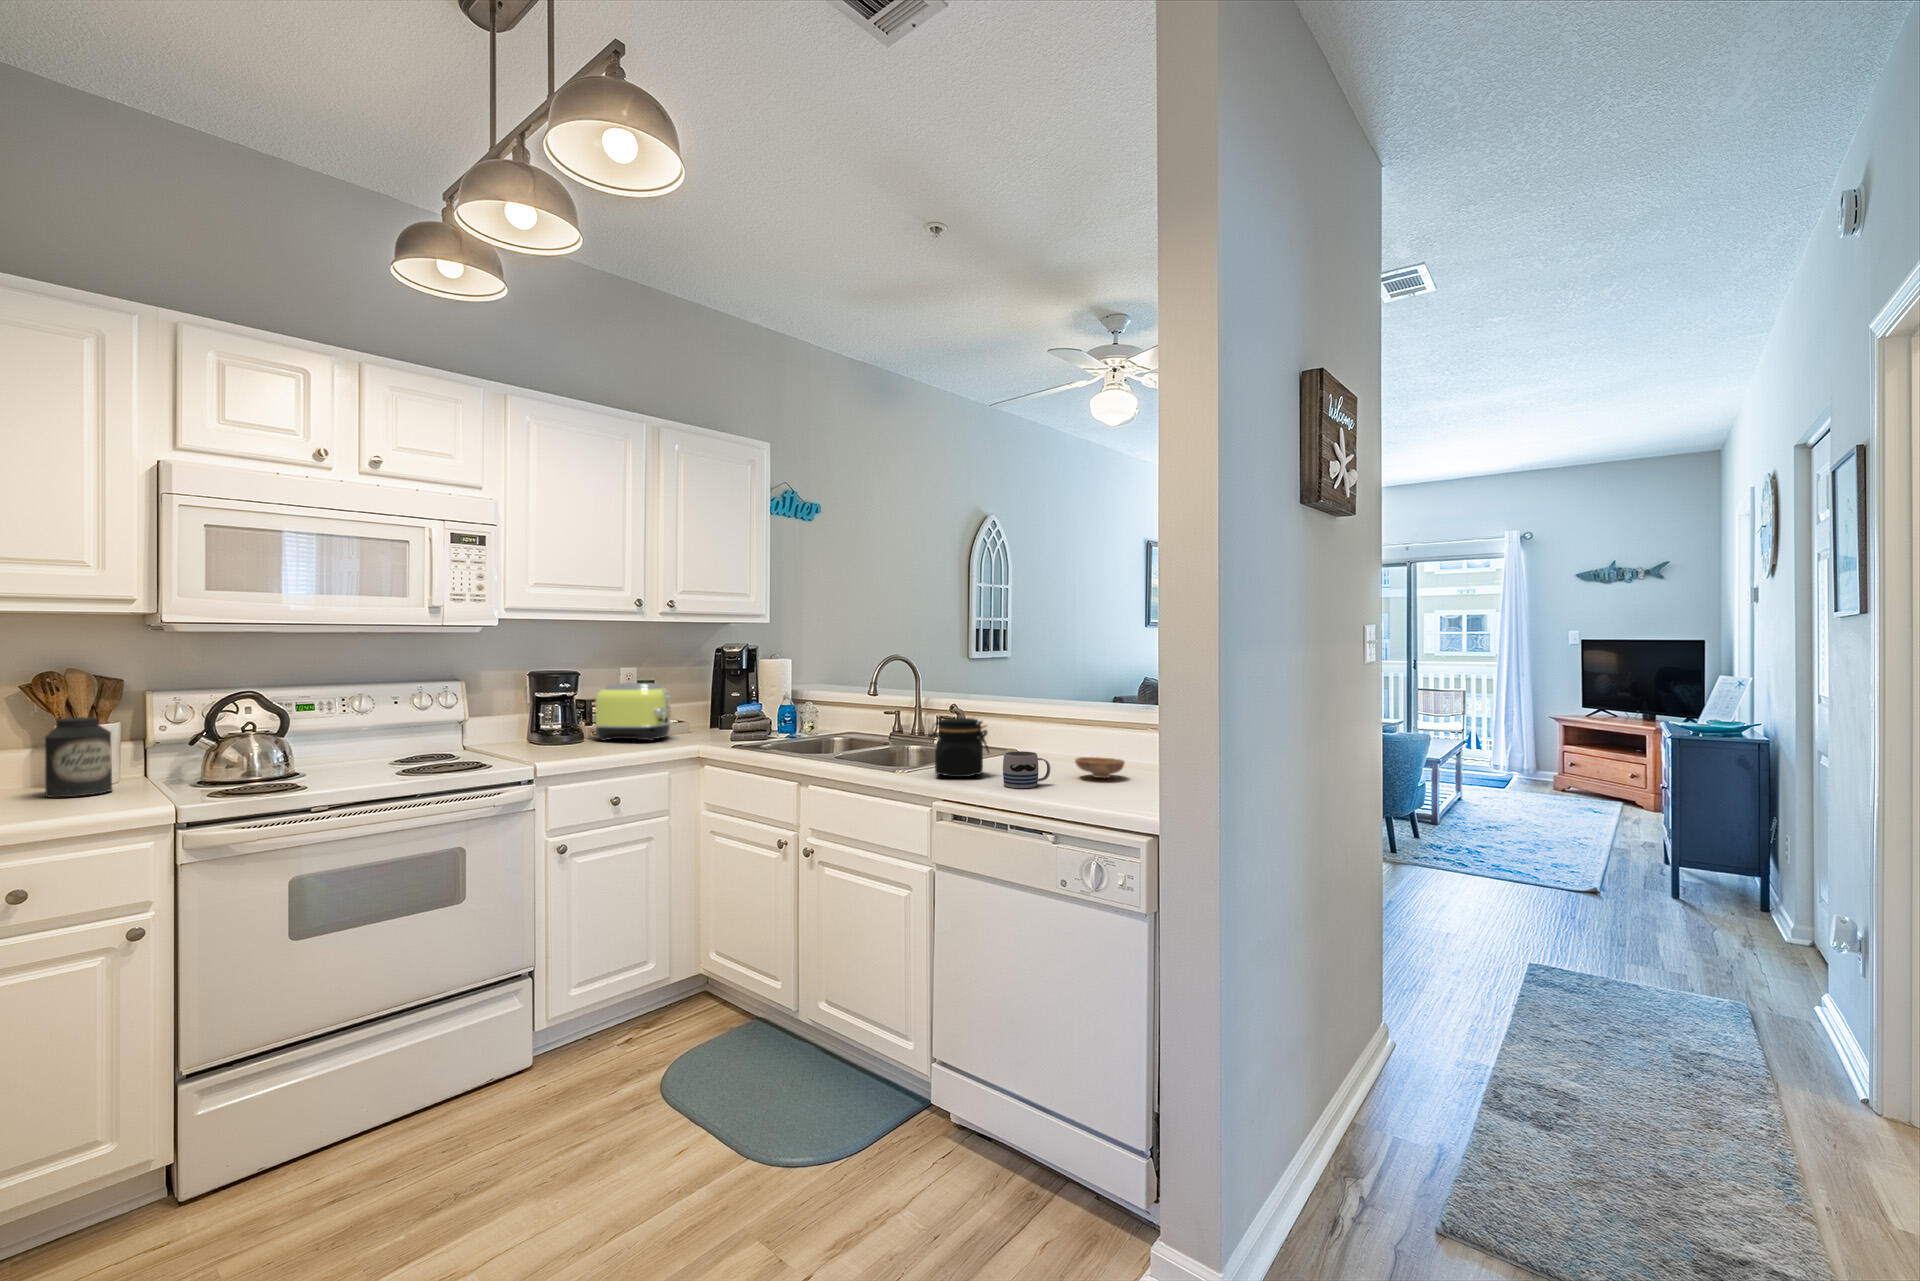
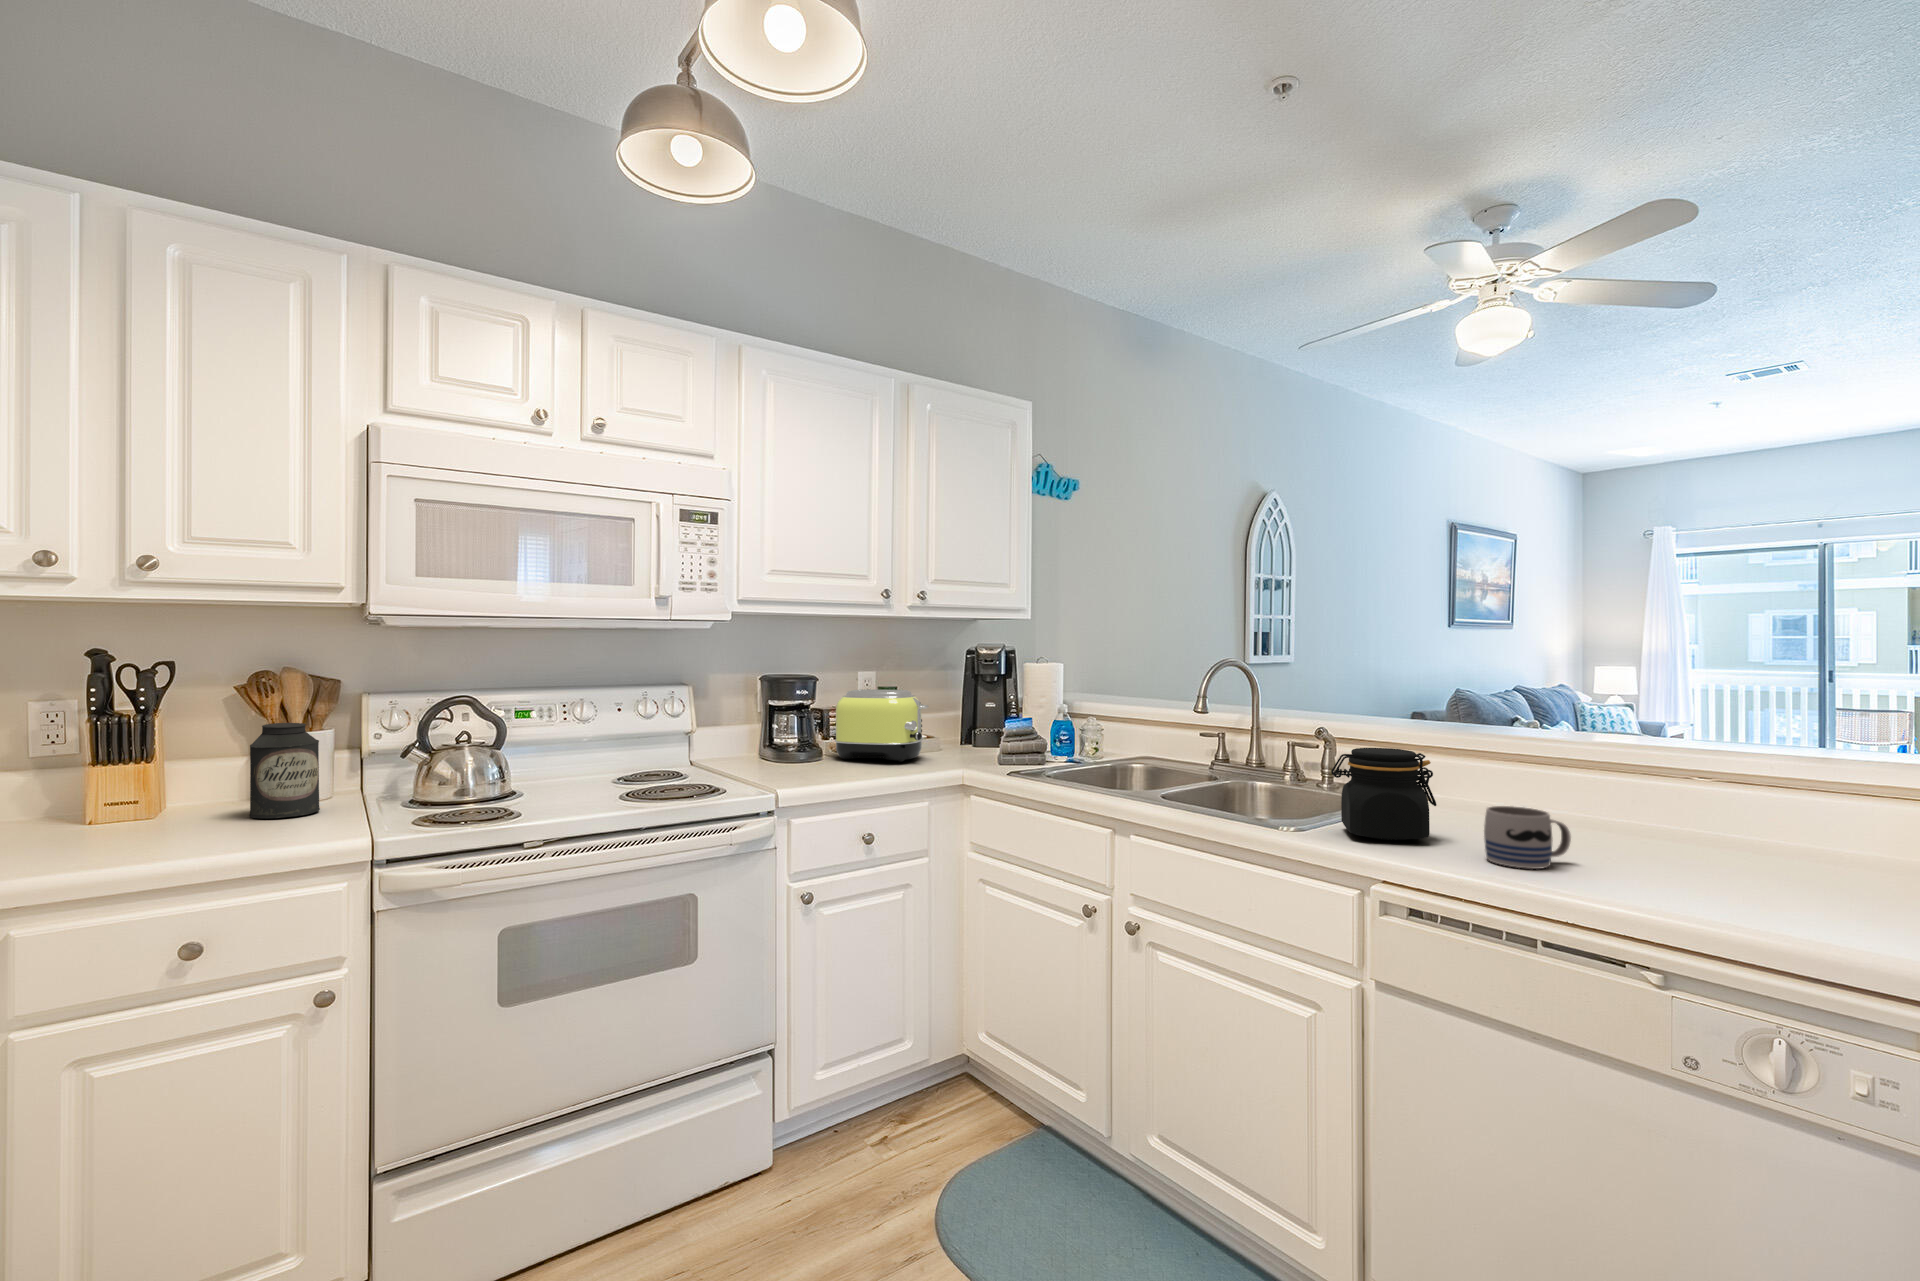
bowl: present [1075,757,1124,778] -> none [1591,817,1693,855]

